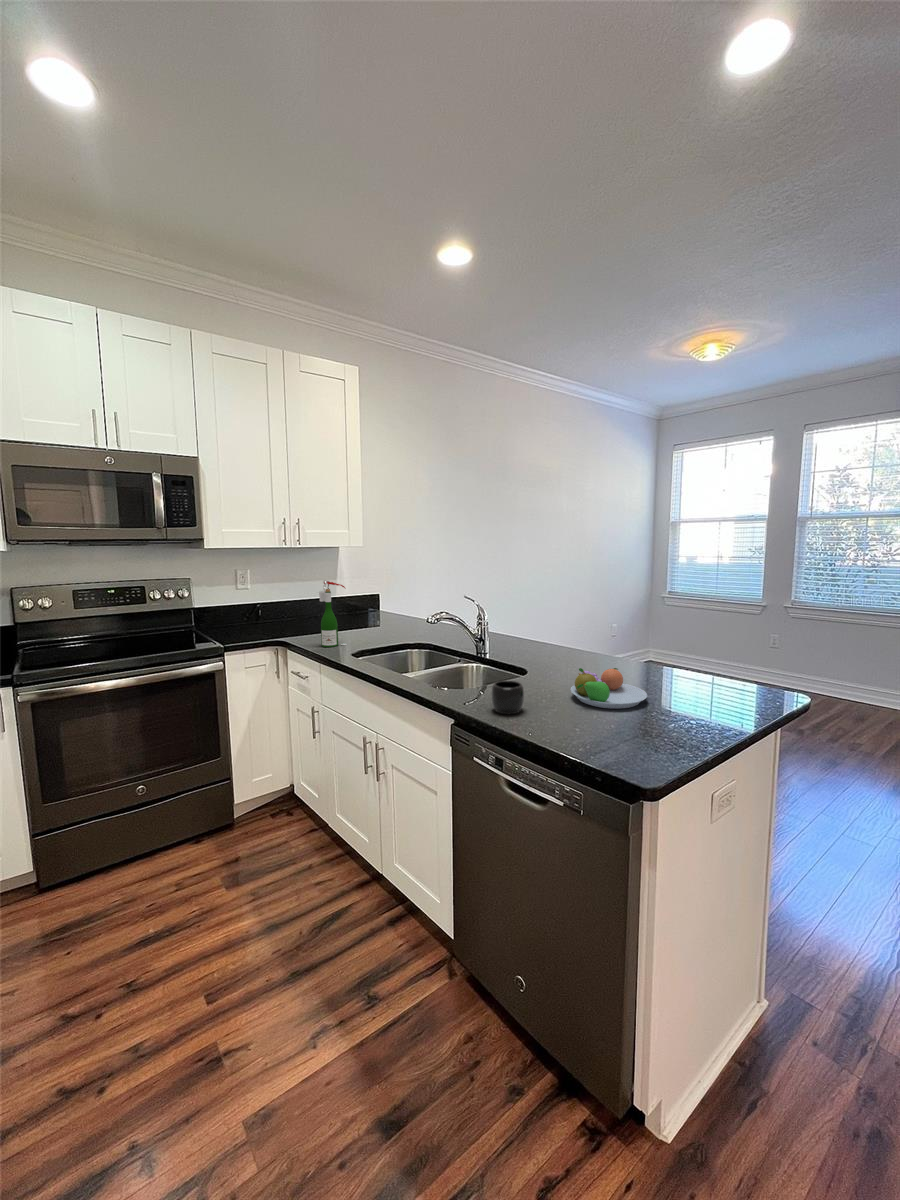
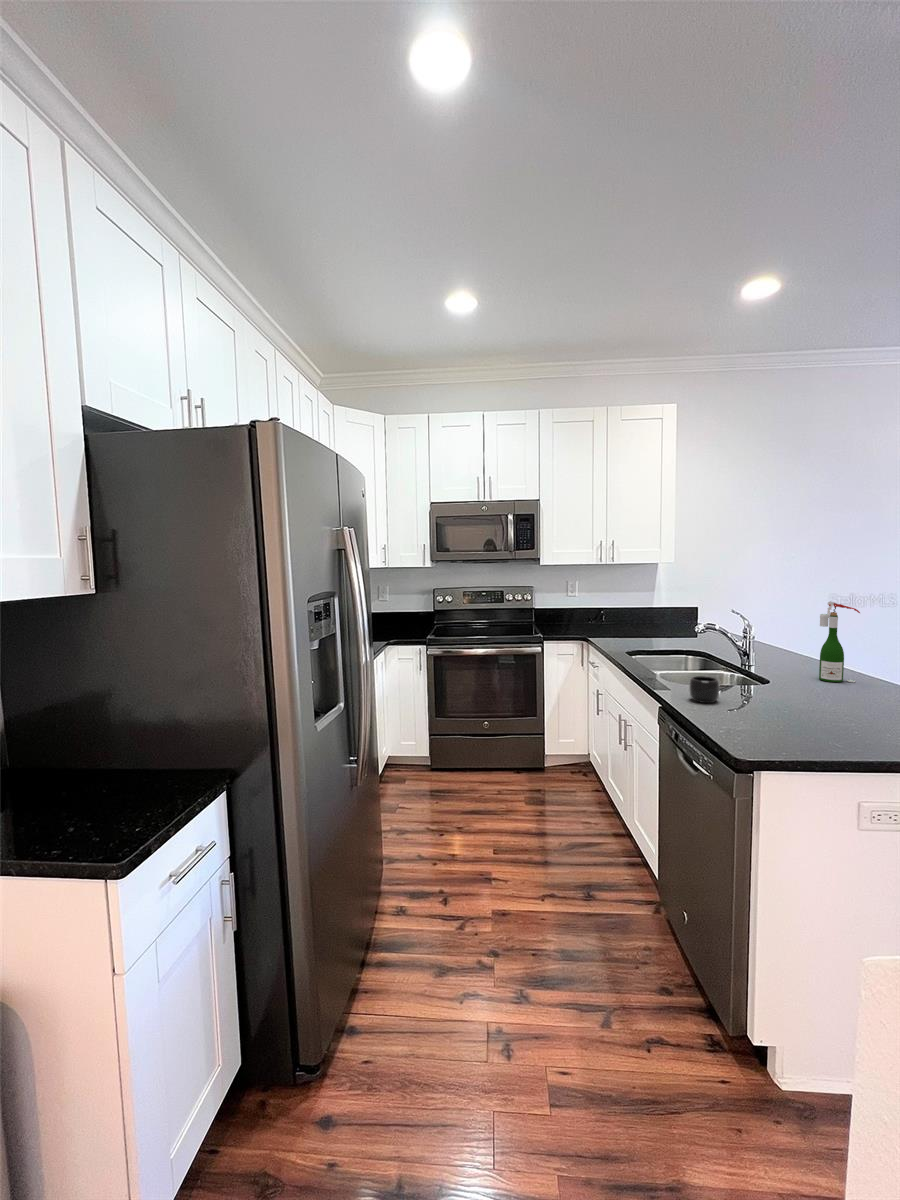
wine bottle: present [319,580,346,647] -> present [819,601,860,682]
fruit bowl: present [570,668,647,709] -> none [771,678,861,719]

